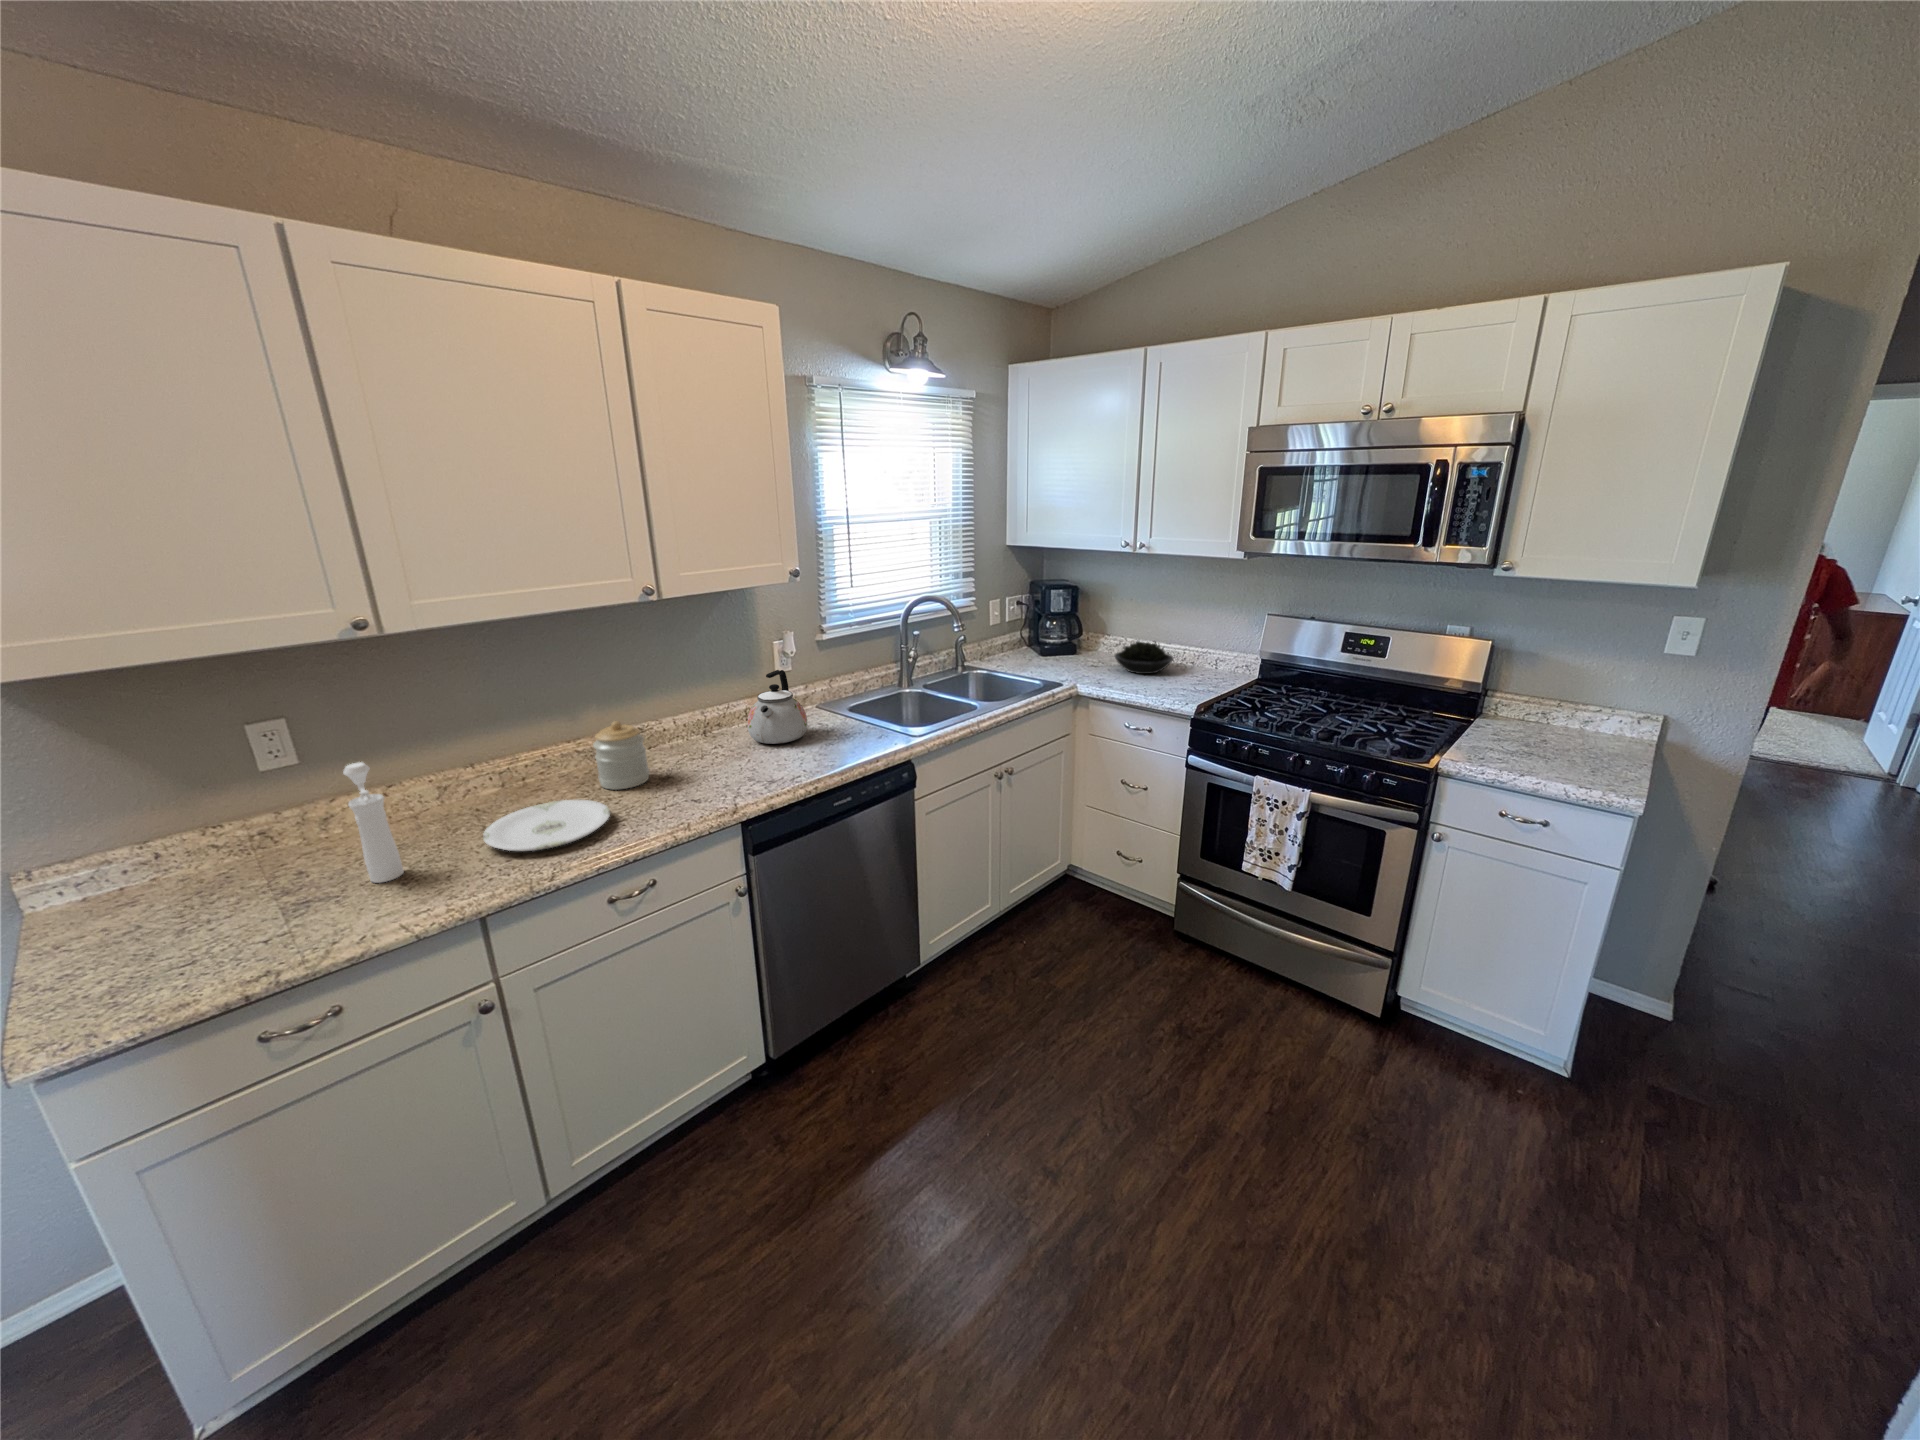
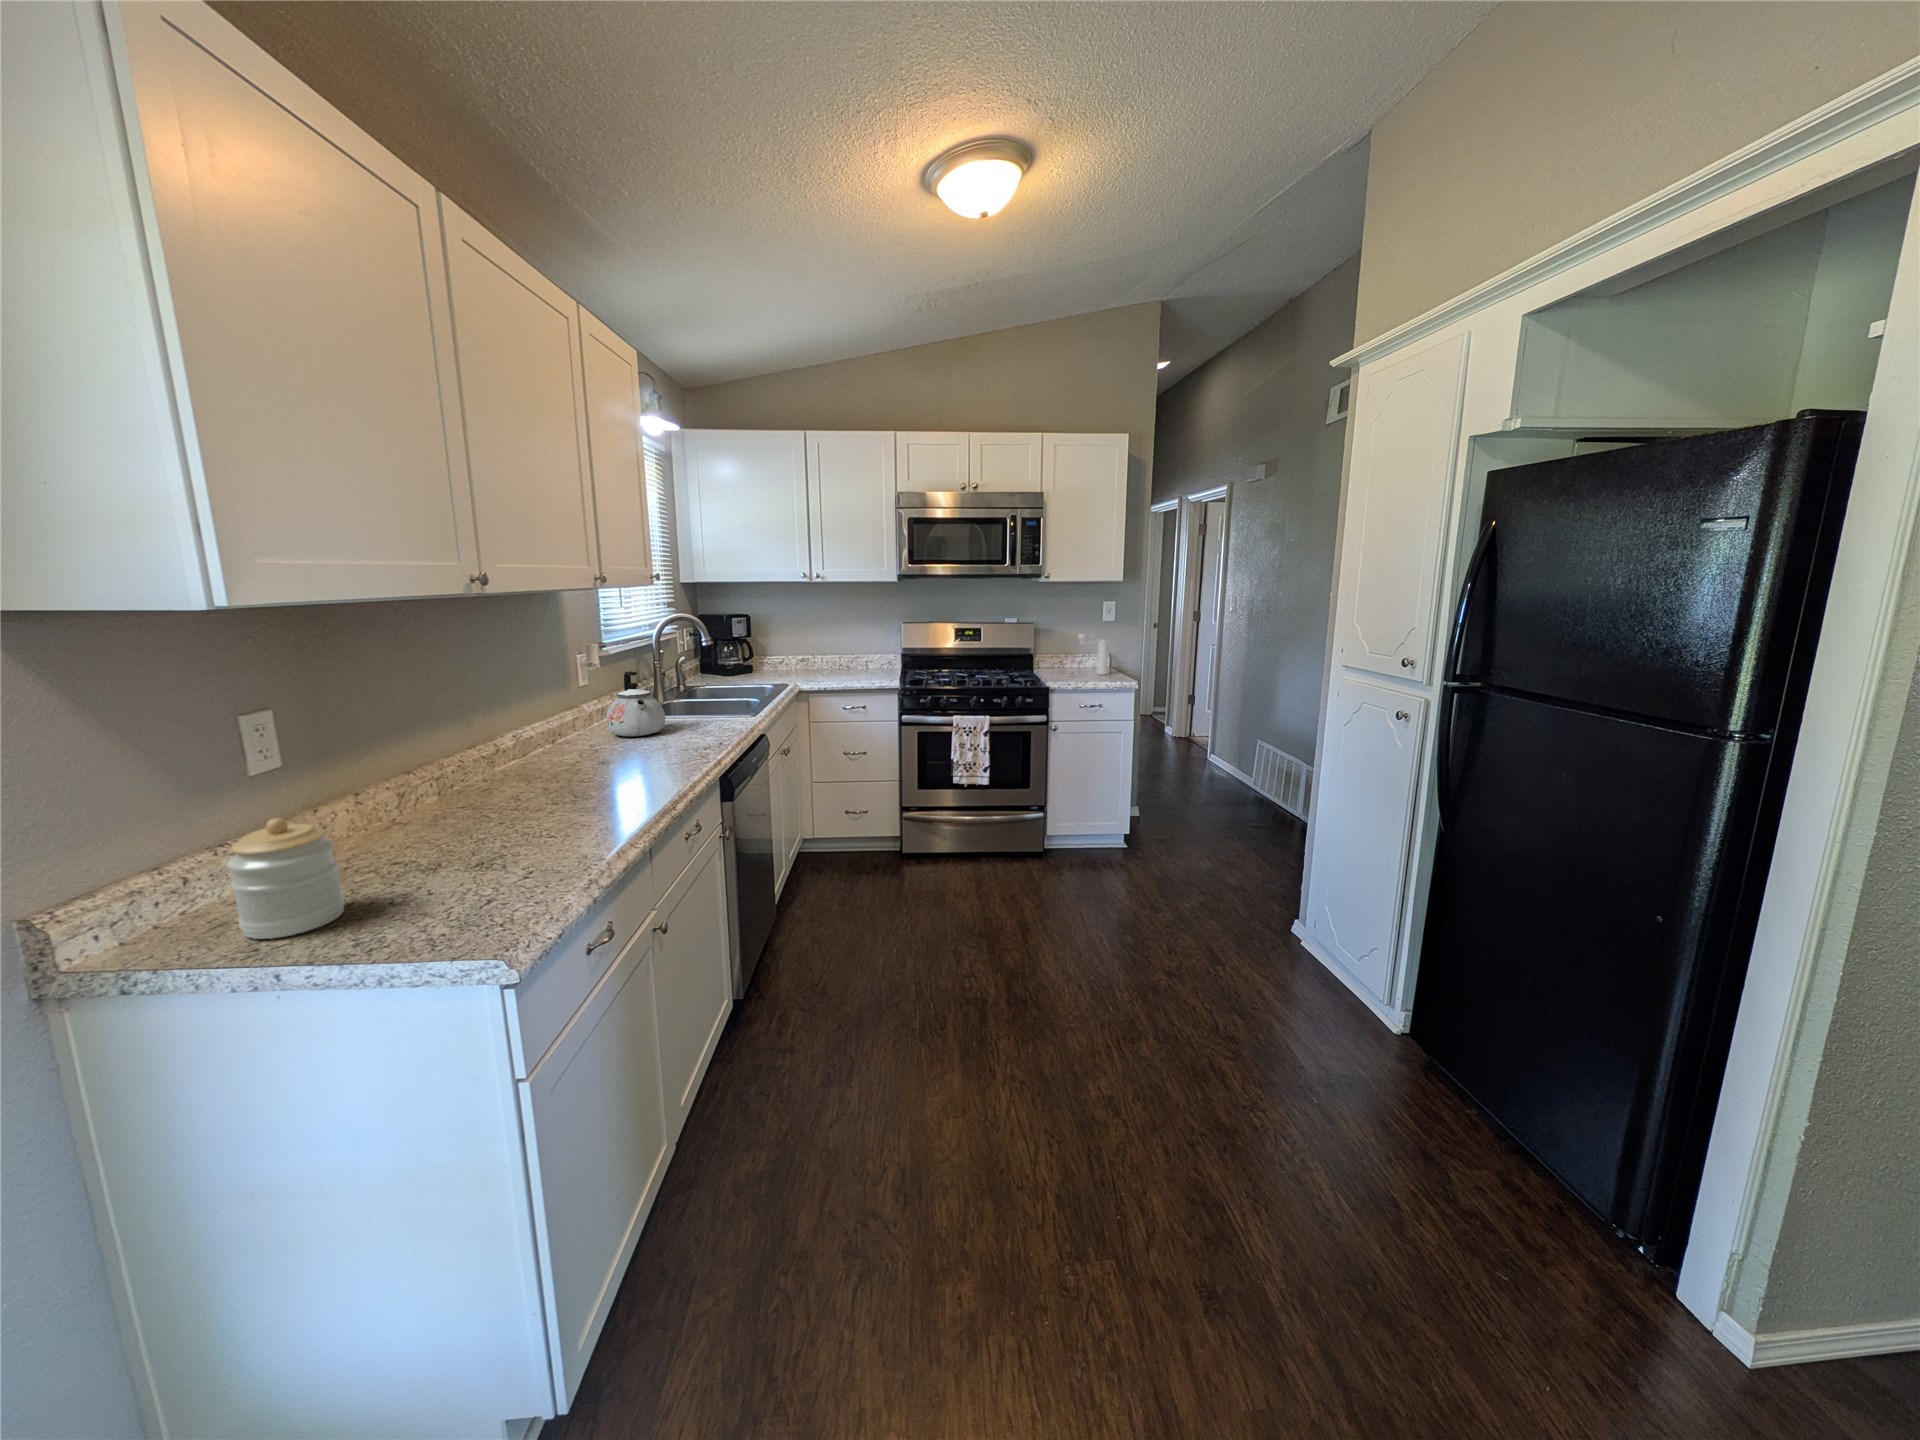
succulent plant: present [1115,640,1173,674] -> none [802,649,847,674]
jar: present [593,721,649,790] -> present [227,818,345,939]
pepper mill: present [343,762,404,883] -> present [1078,634,1109,675]
plate: present [483,800,610,851] -> none [527,774,646,809]

